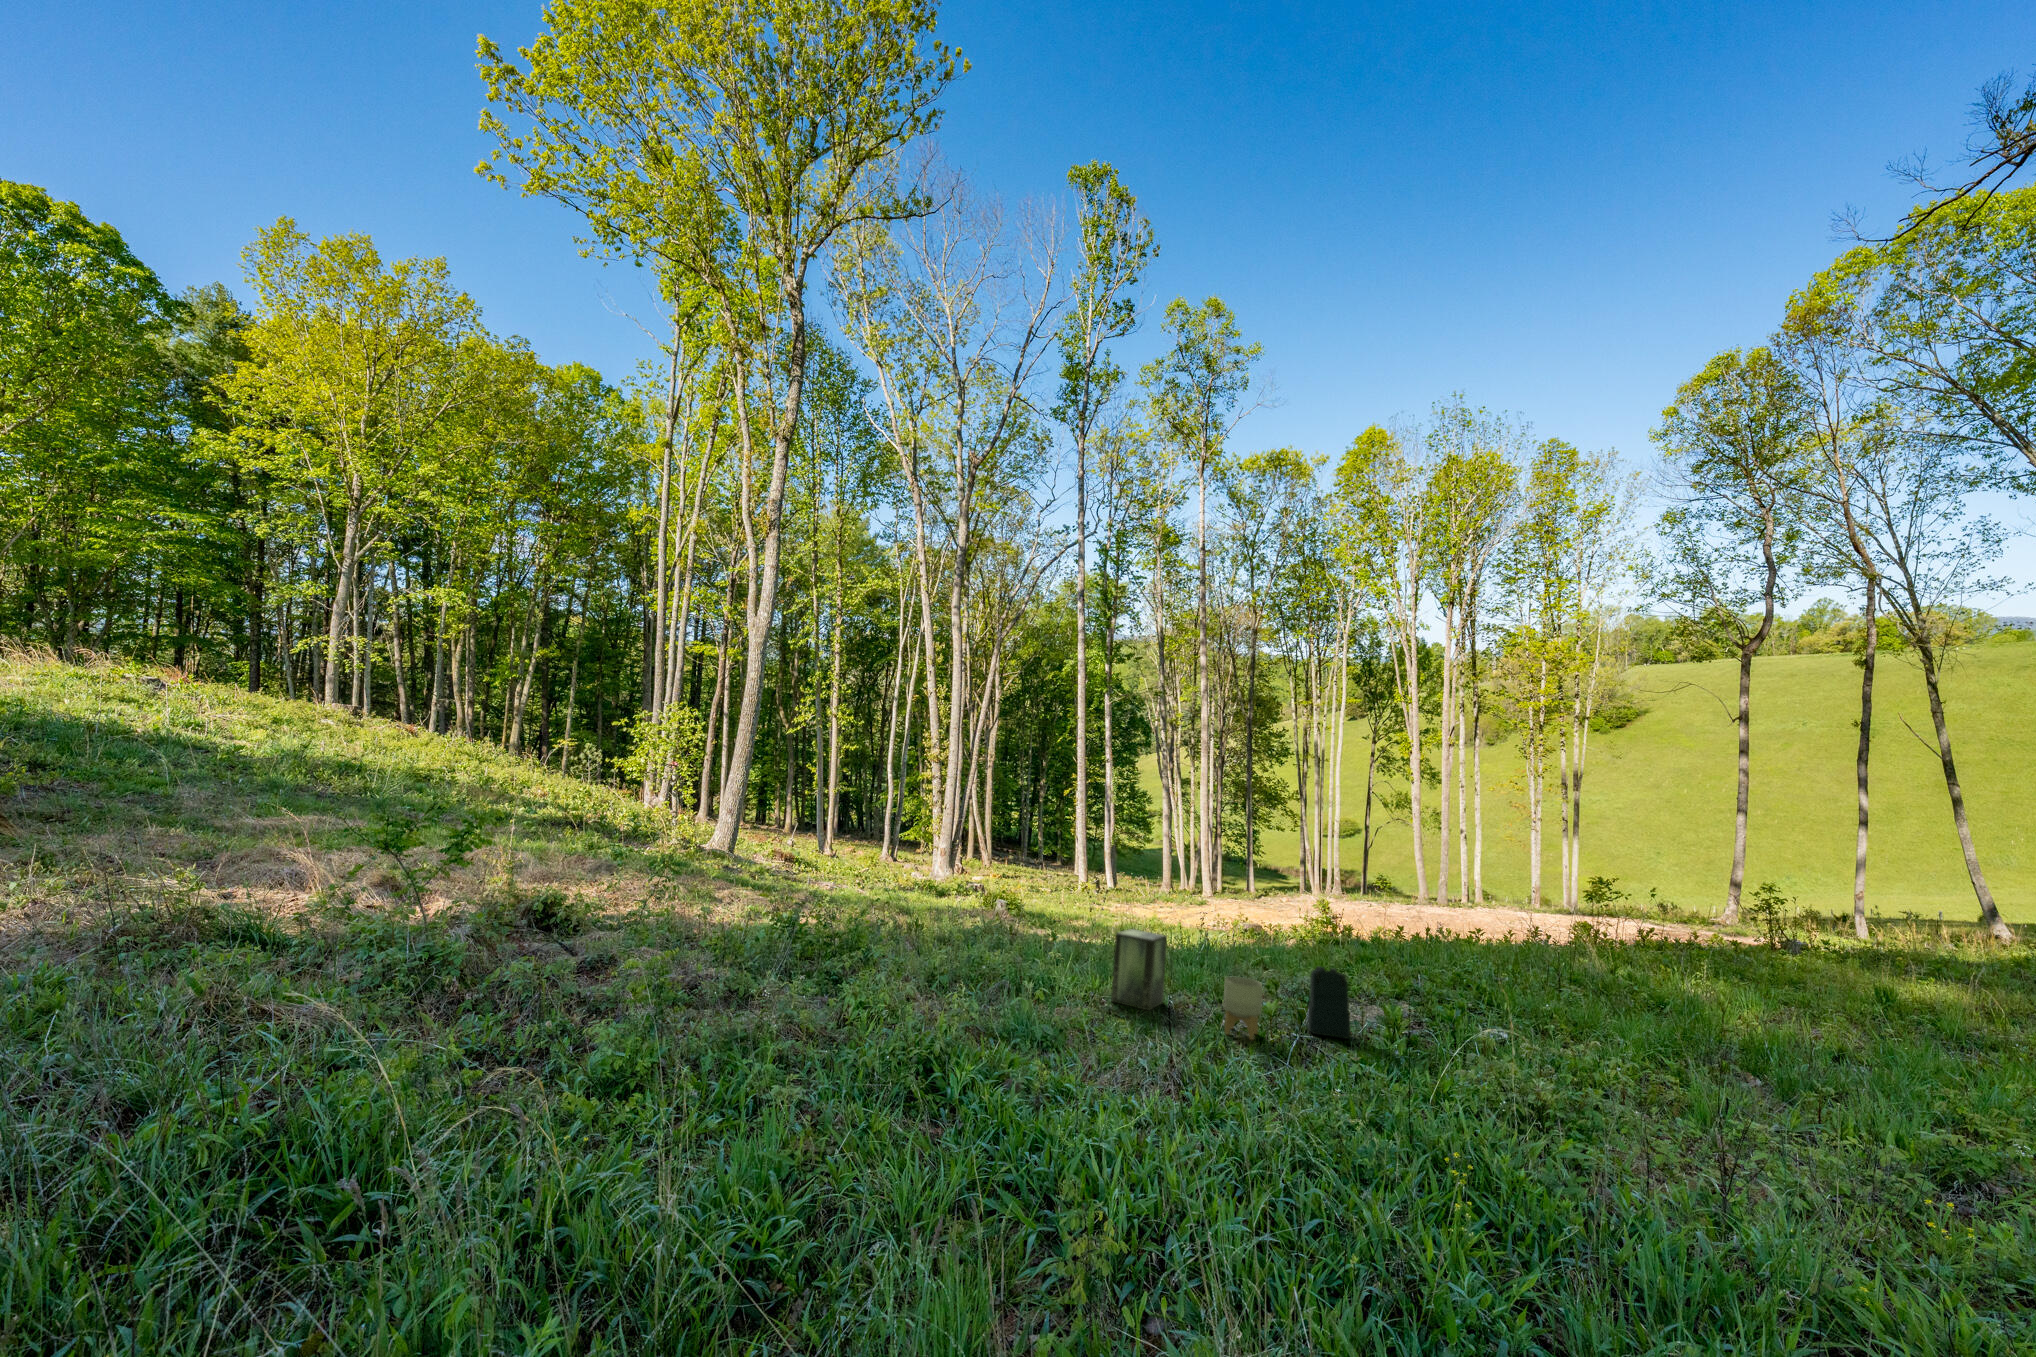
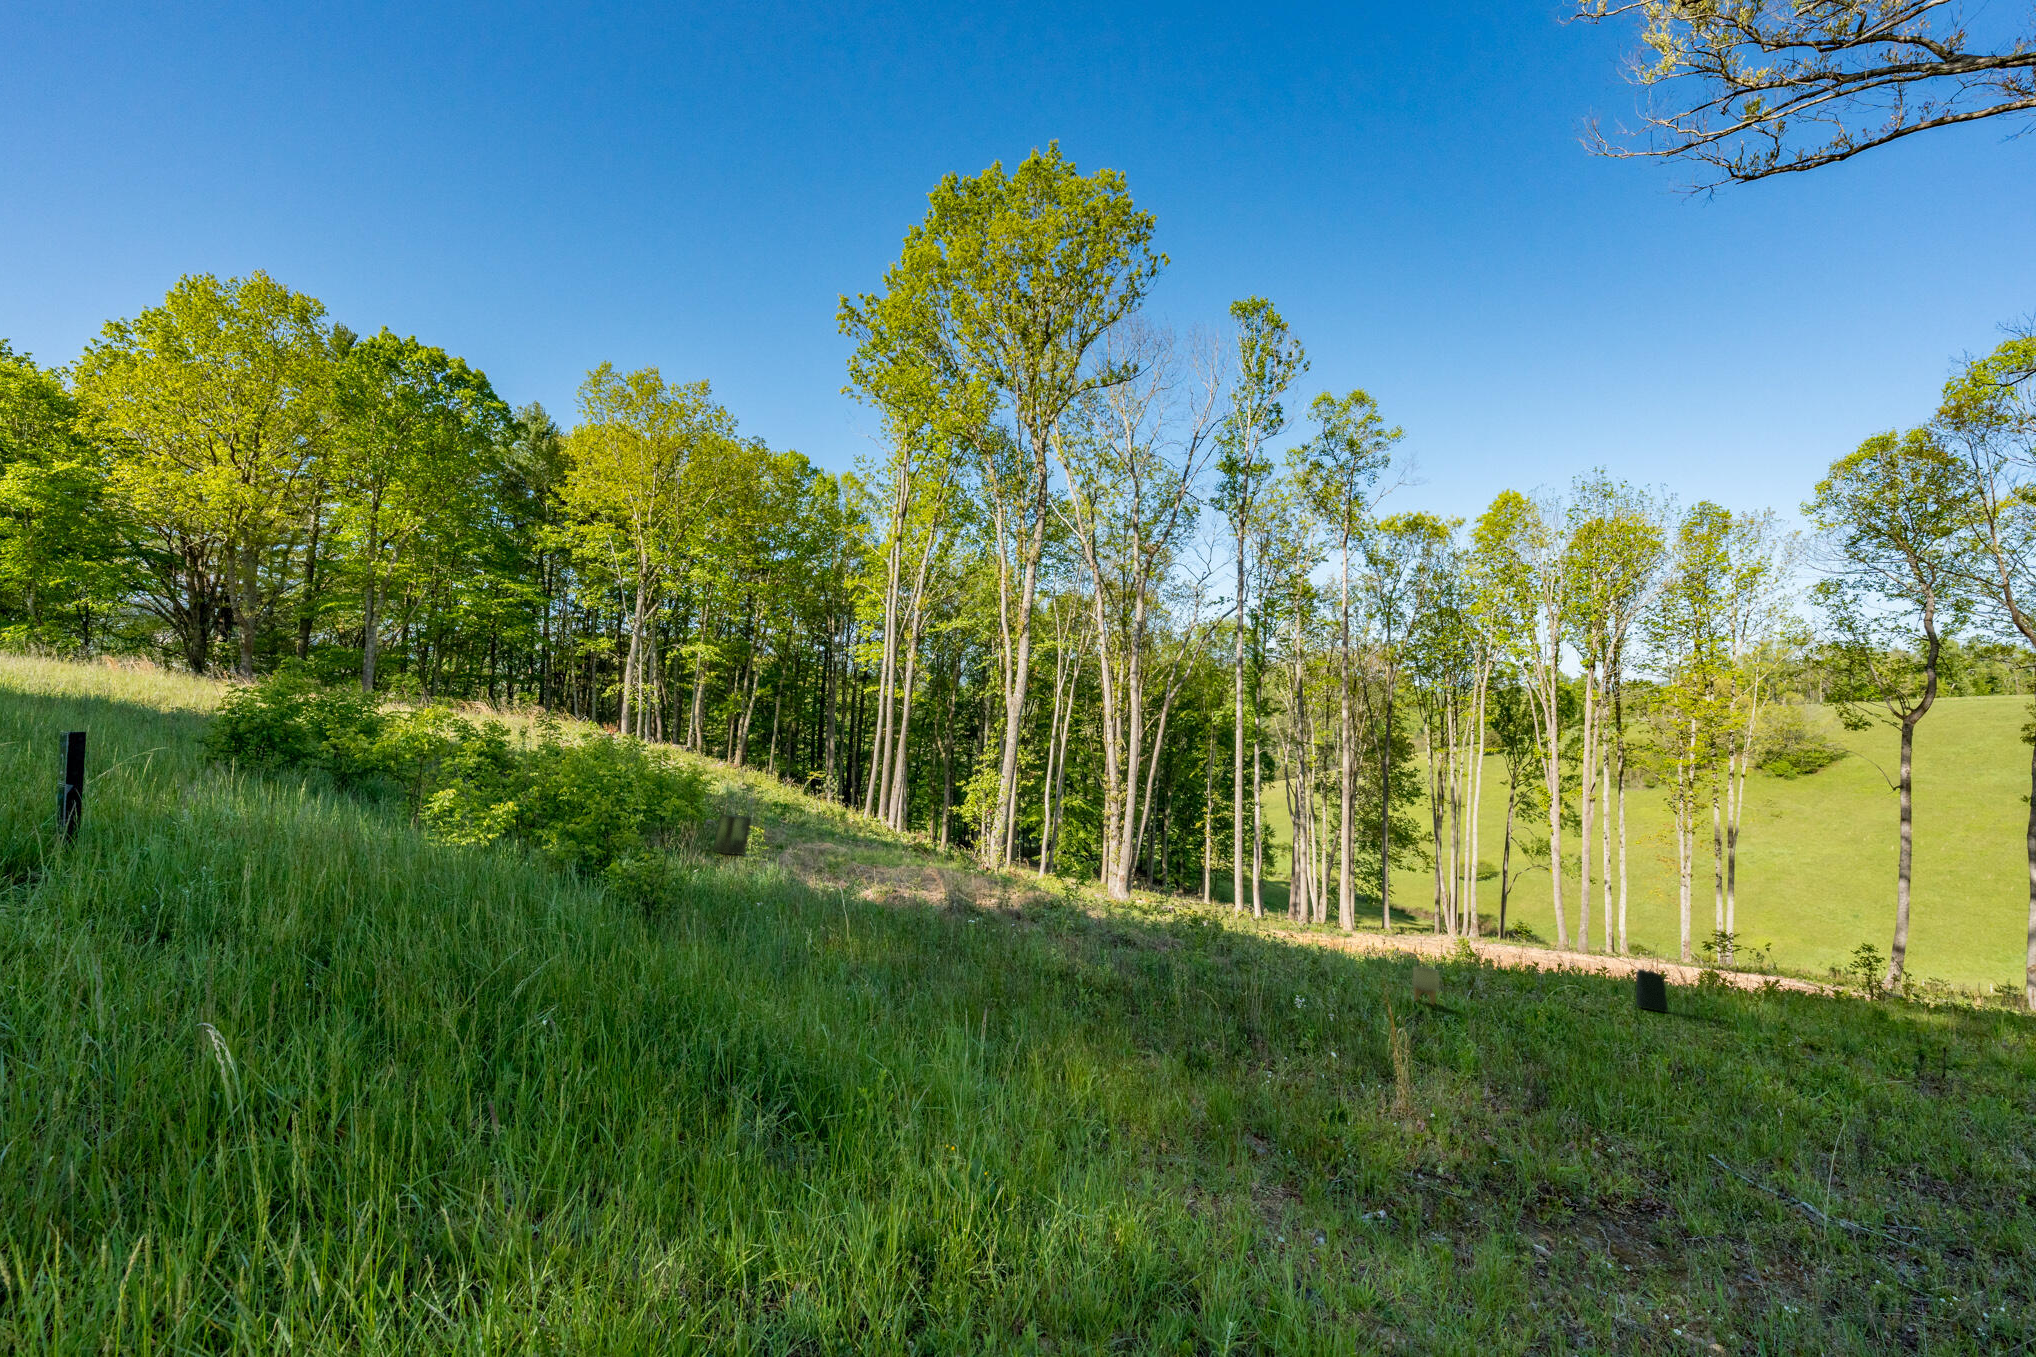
storage box: present [1111,929,1167,1011] -> present [714,814,751,855]
backpack: present [1307,966,1350,1039] -> present [1636,969,1668,1012]

